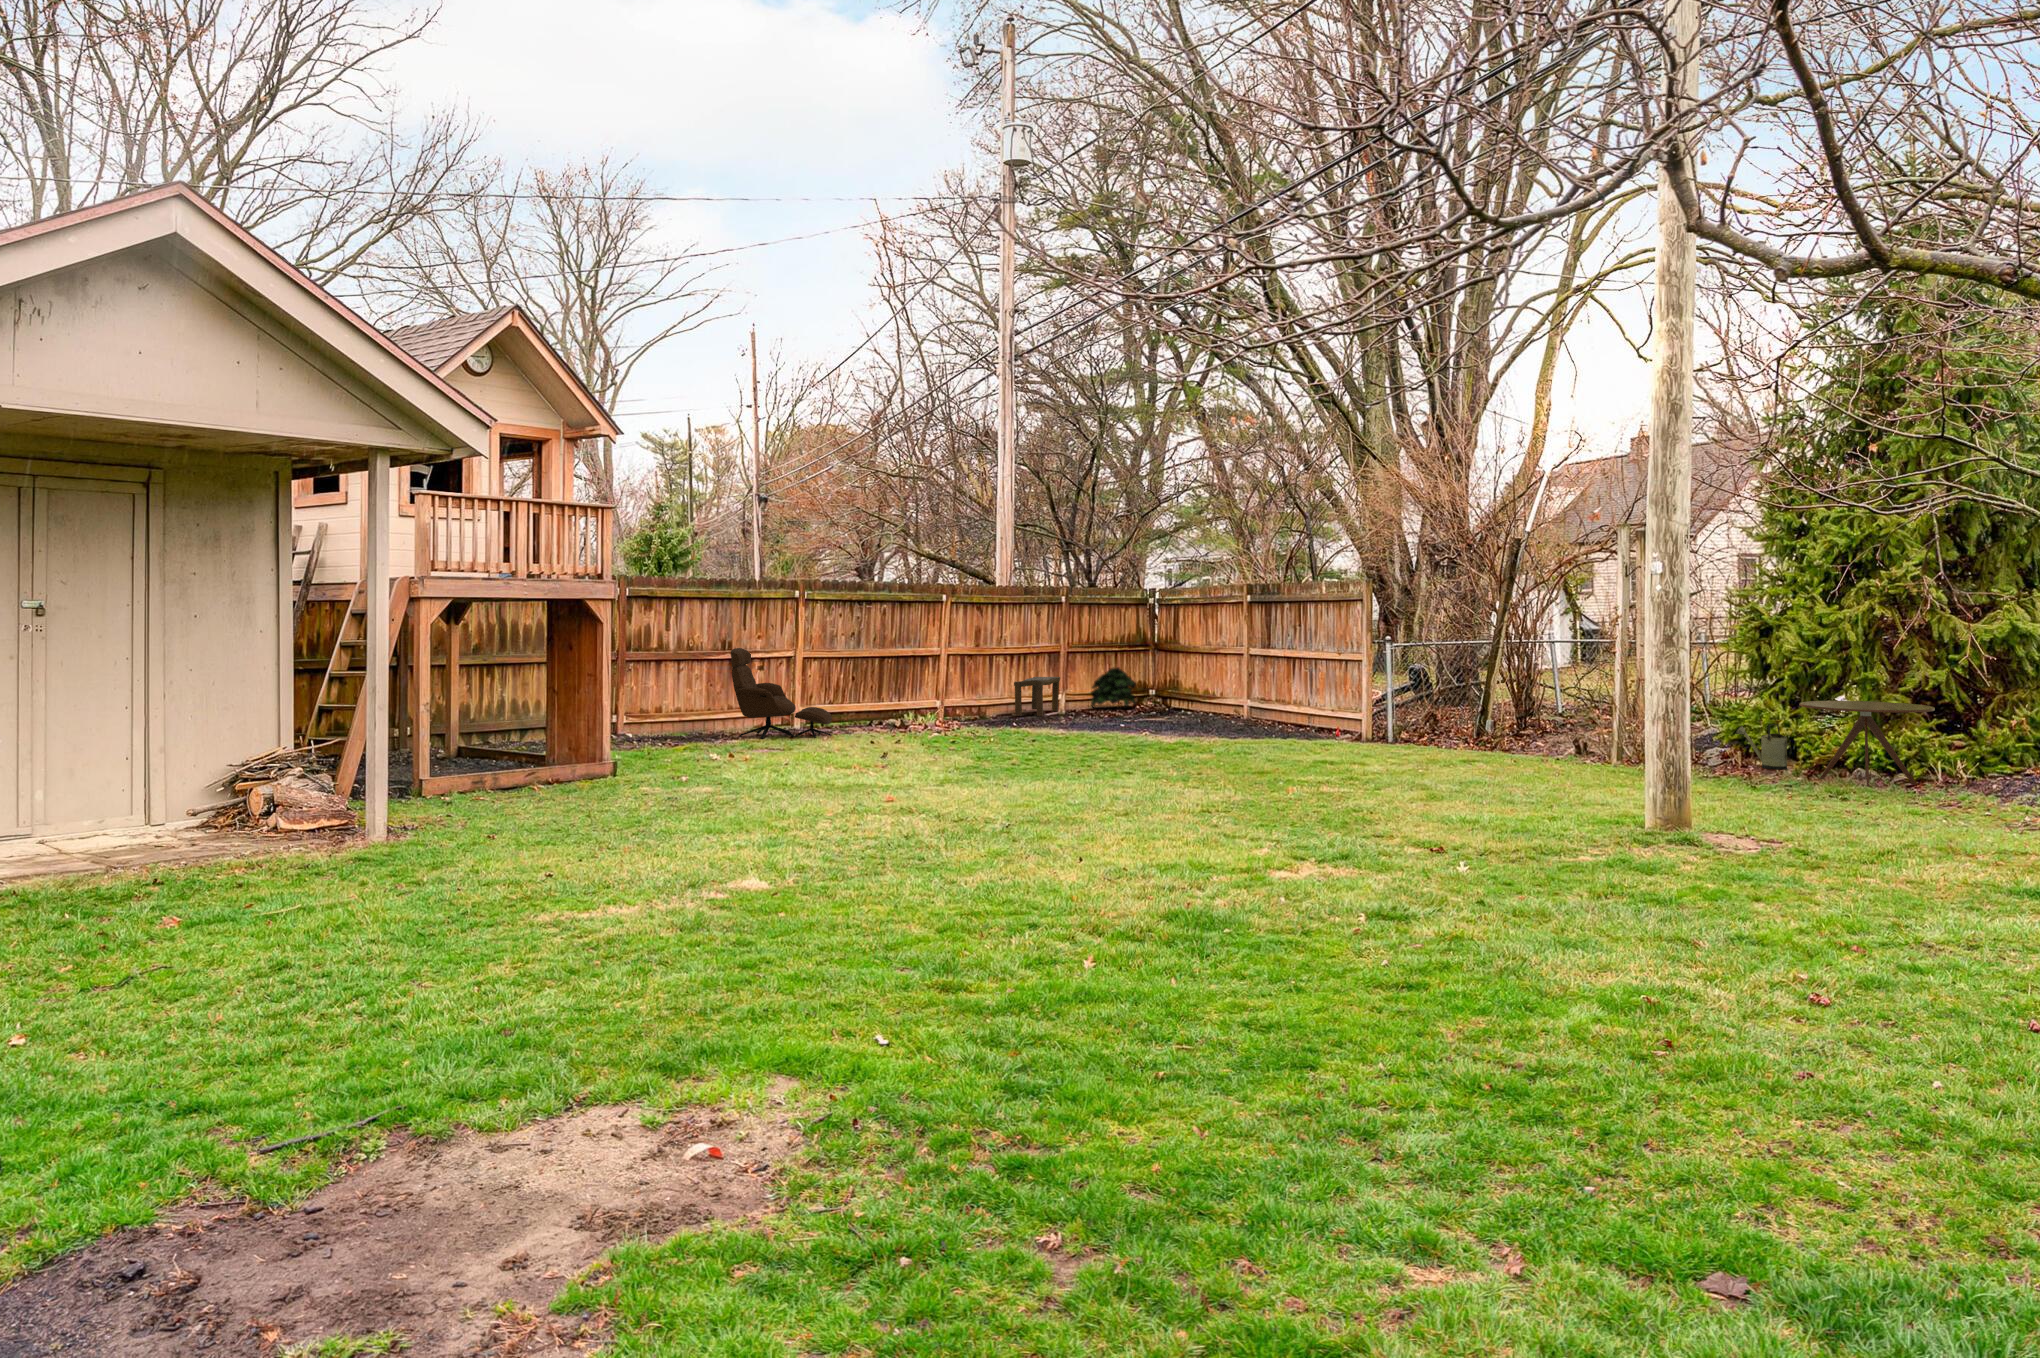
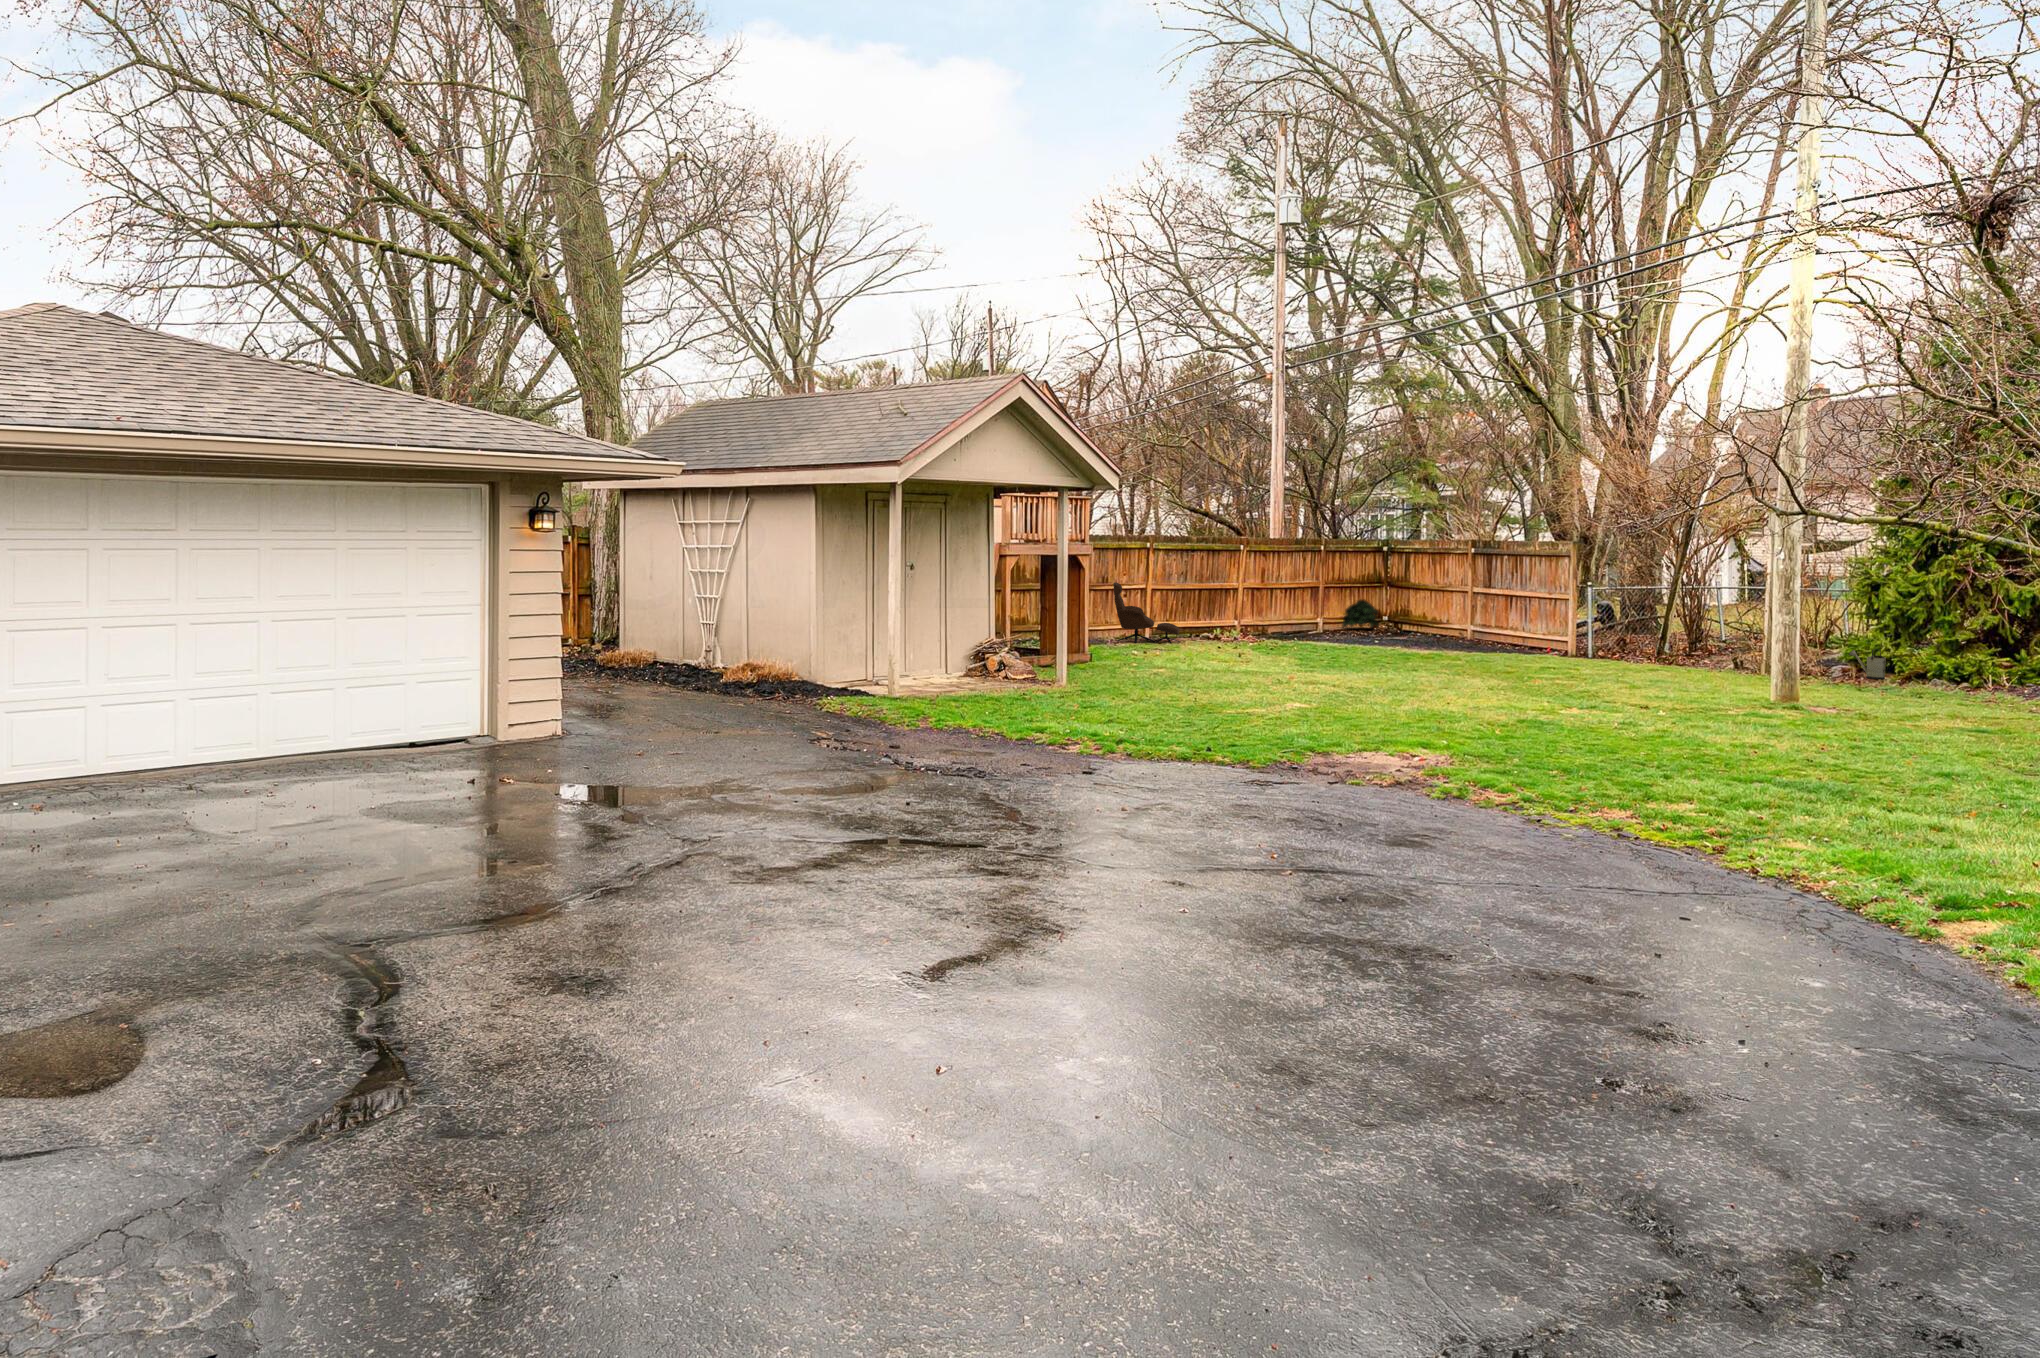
bench: present [1014,677,1060,716] -> none [1291,605,1323,634]
round table: present [1800,701,1935,786] -> none [1892,634,1987,689]

